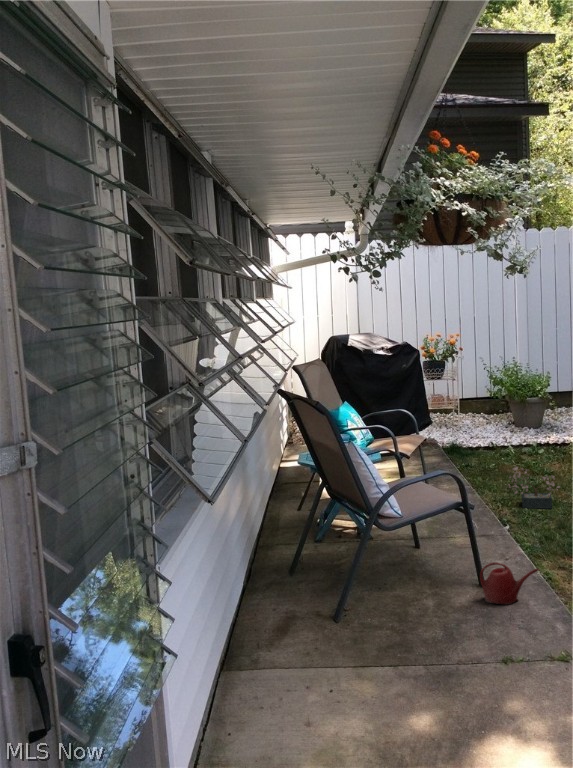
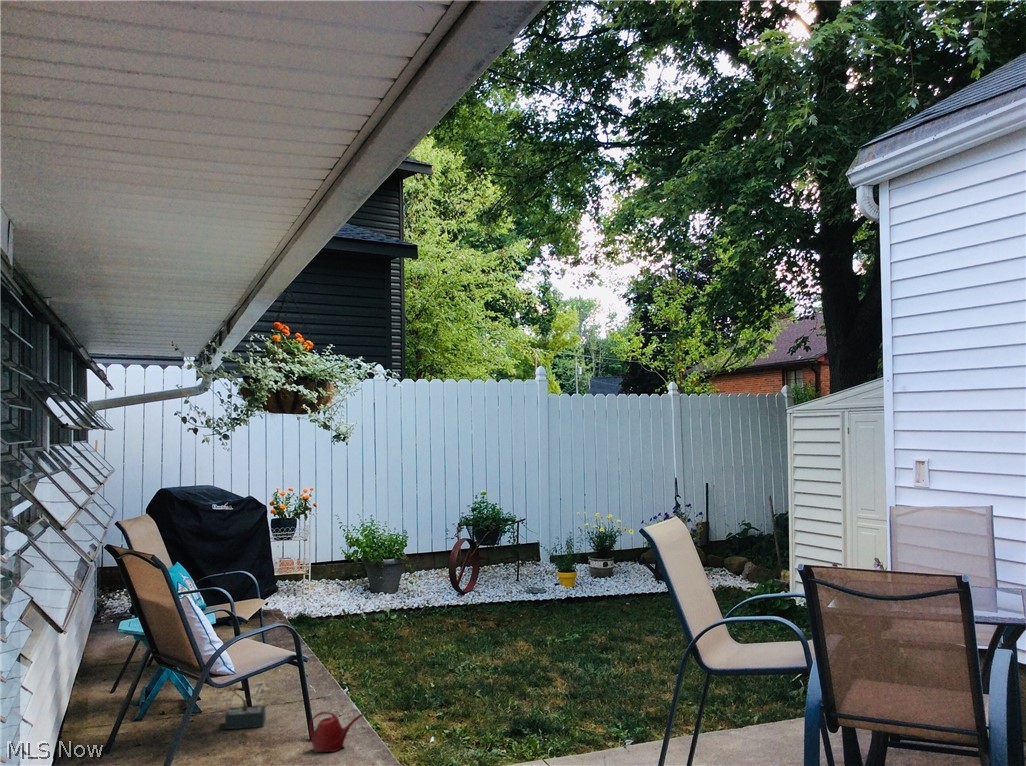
decorative plant: present [509,467,559,509] -> present [210,682,275,729]

